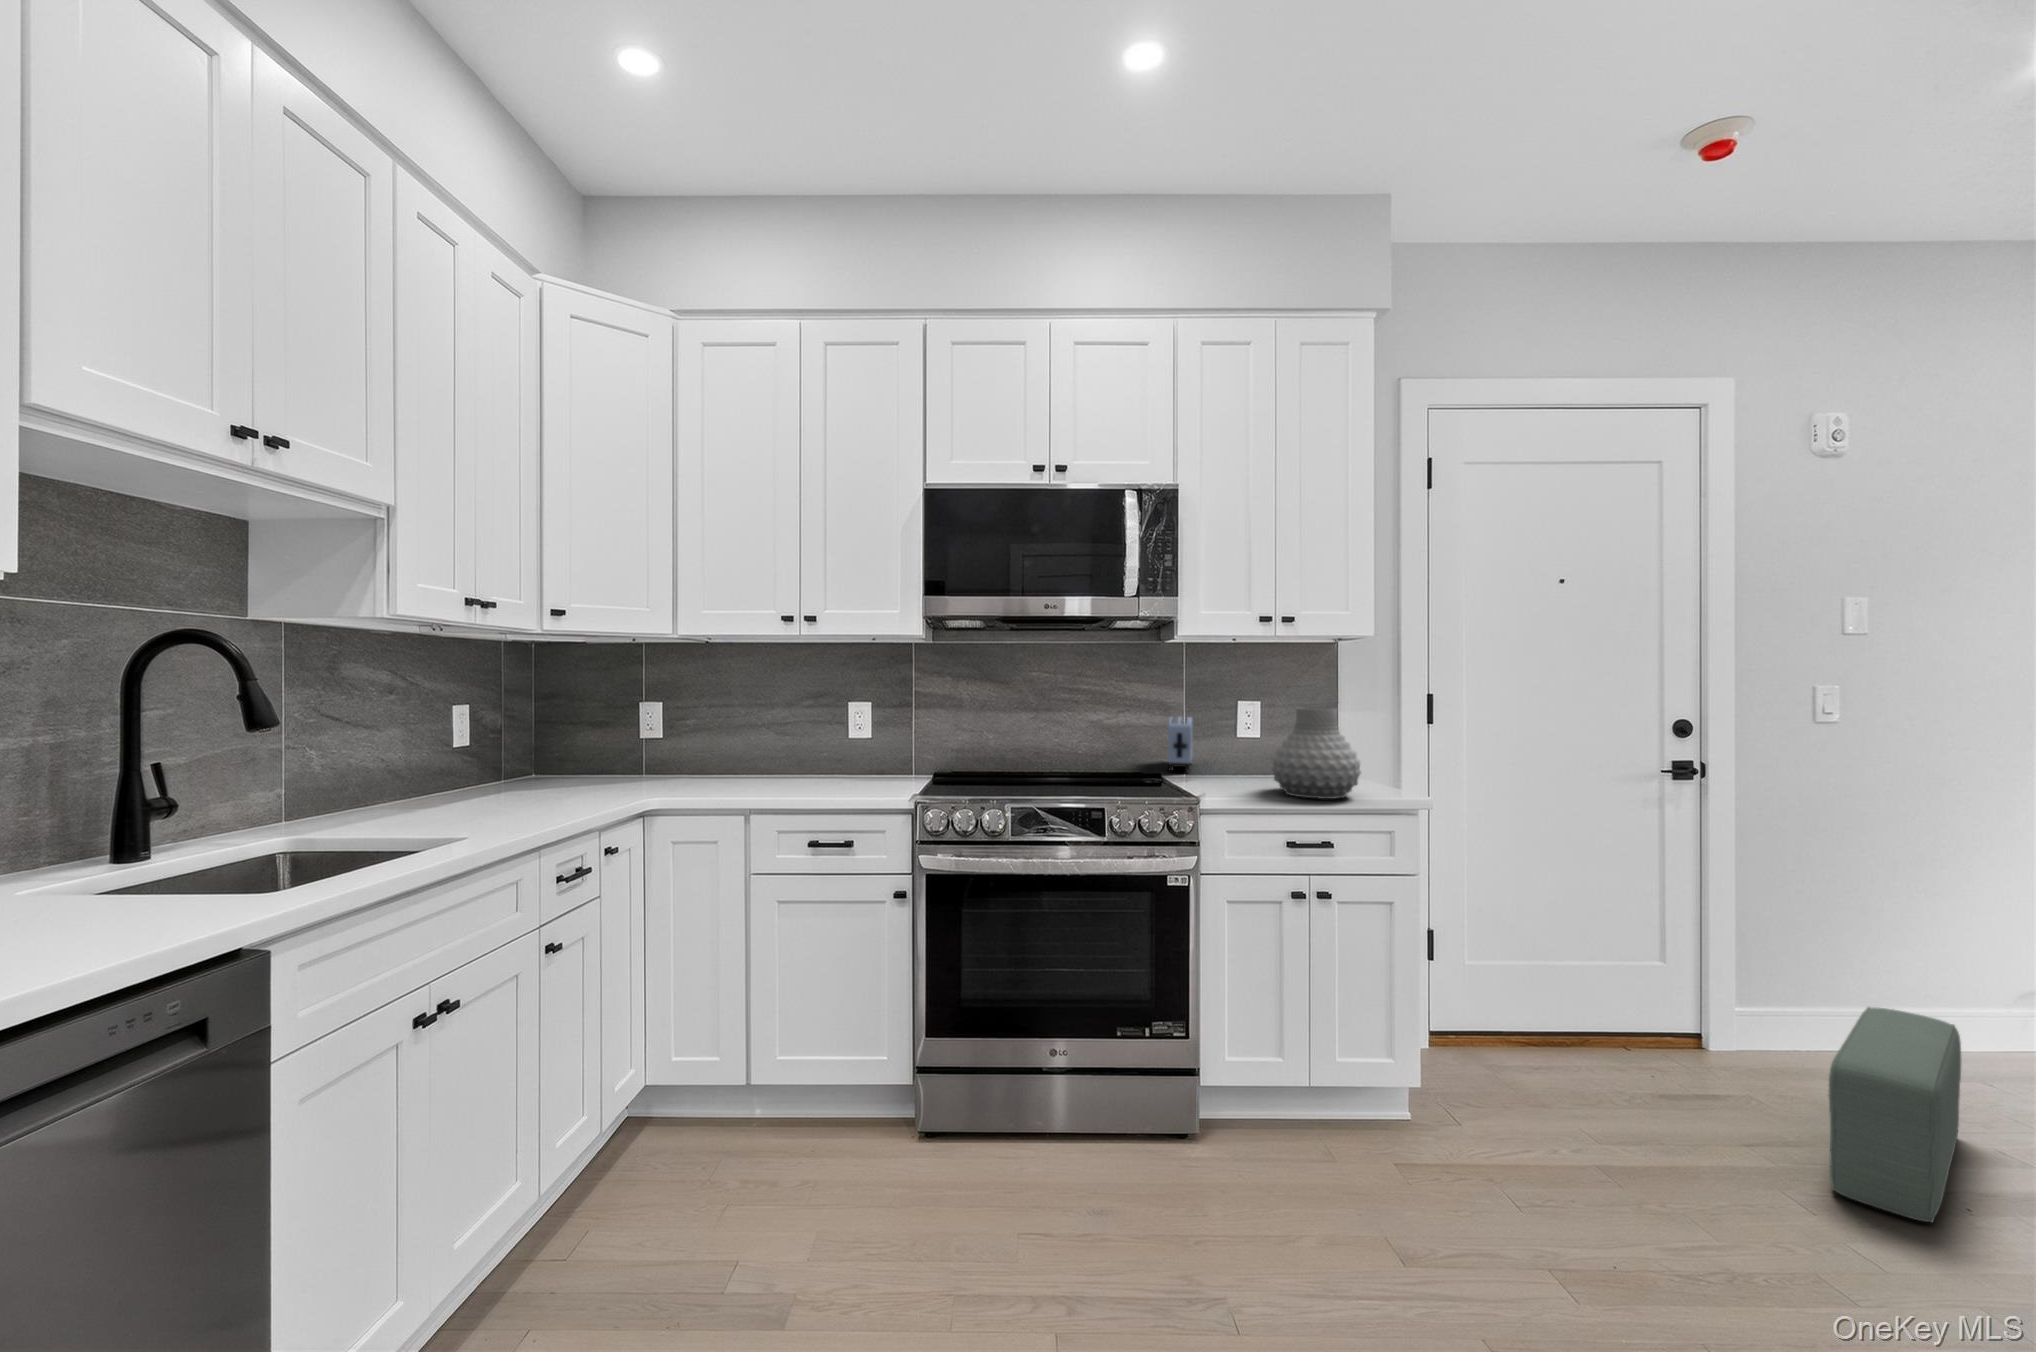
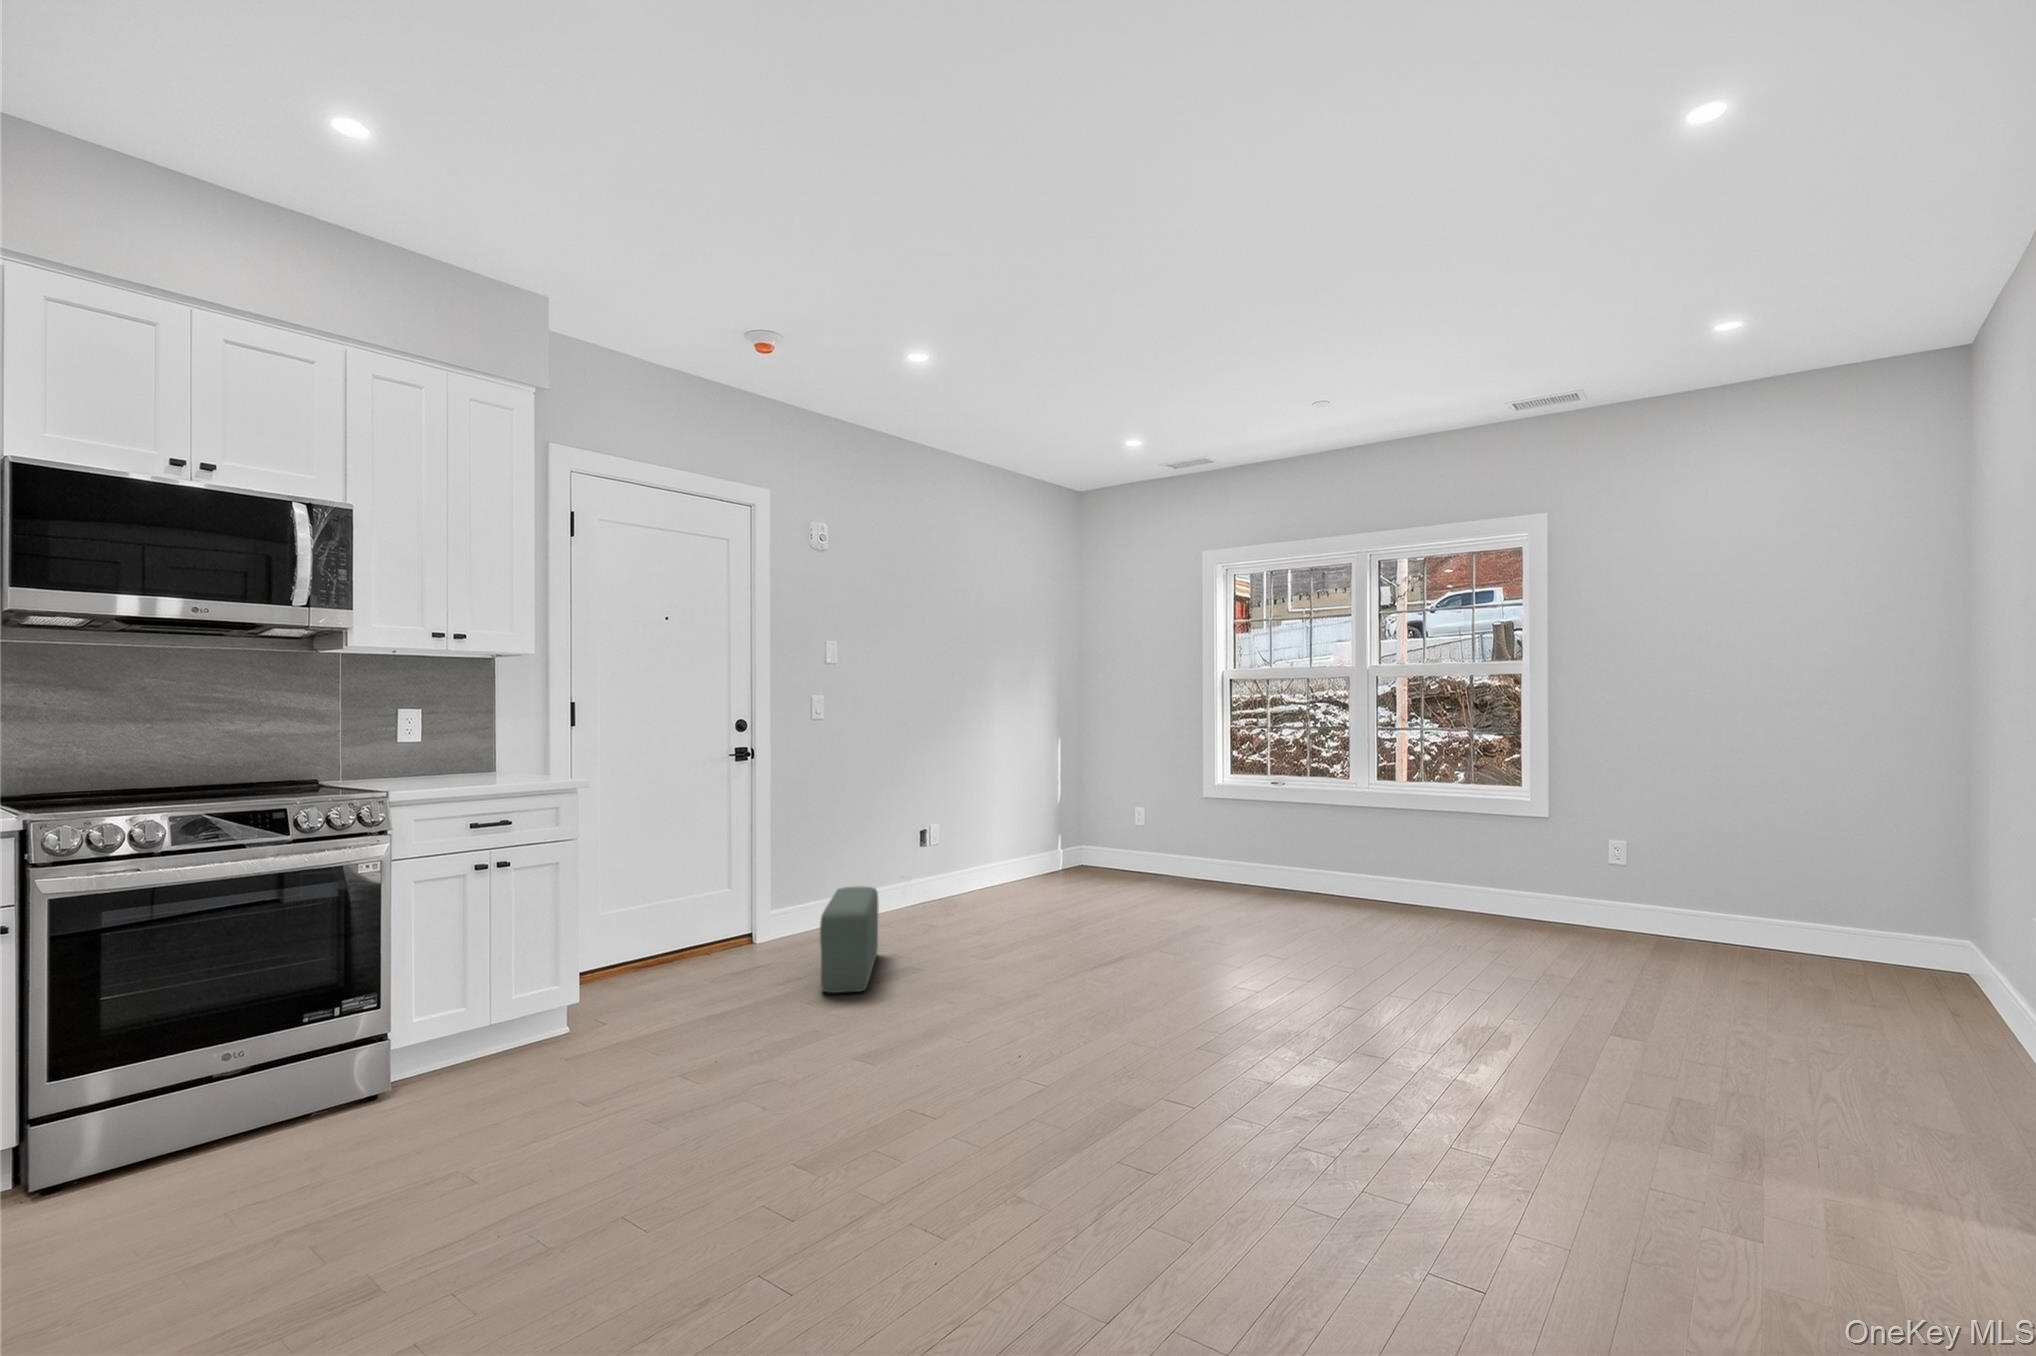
vase: present [1272,707,1361,799] -> none [448,711,529,786]
toaster: present [1168,717,1193,771] -> none [319,727,353,779]

